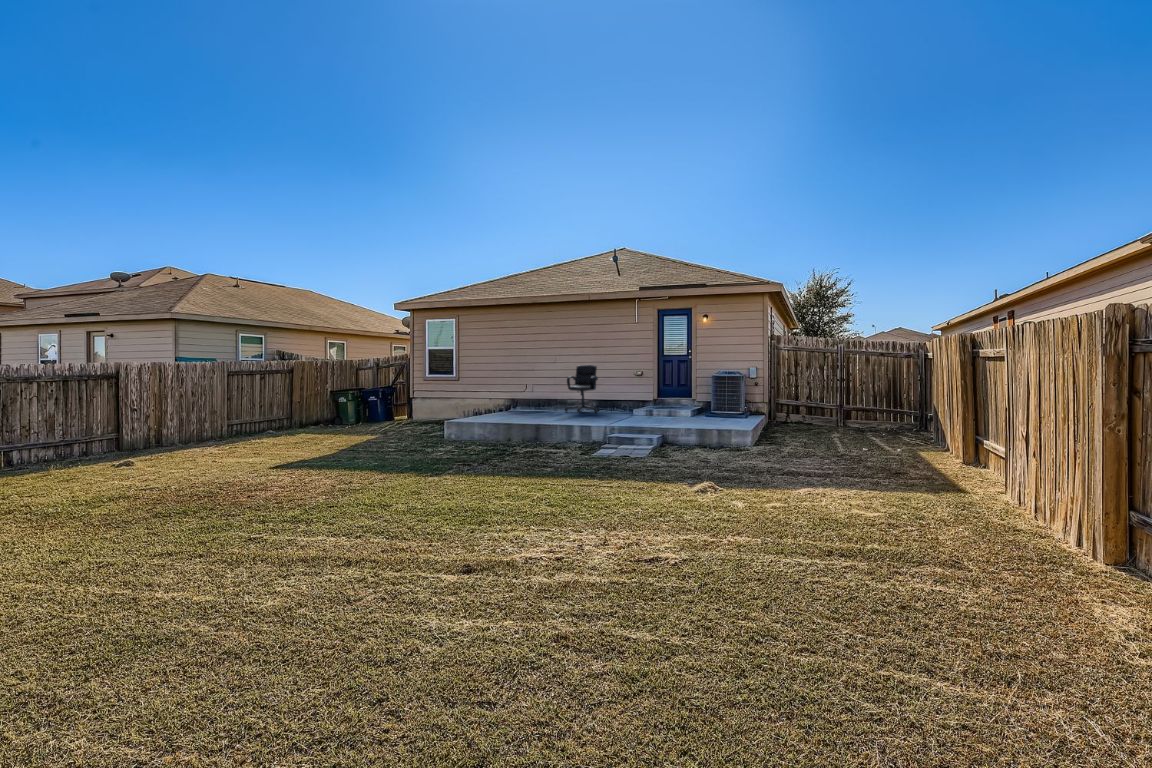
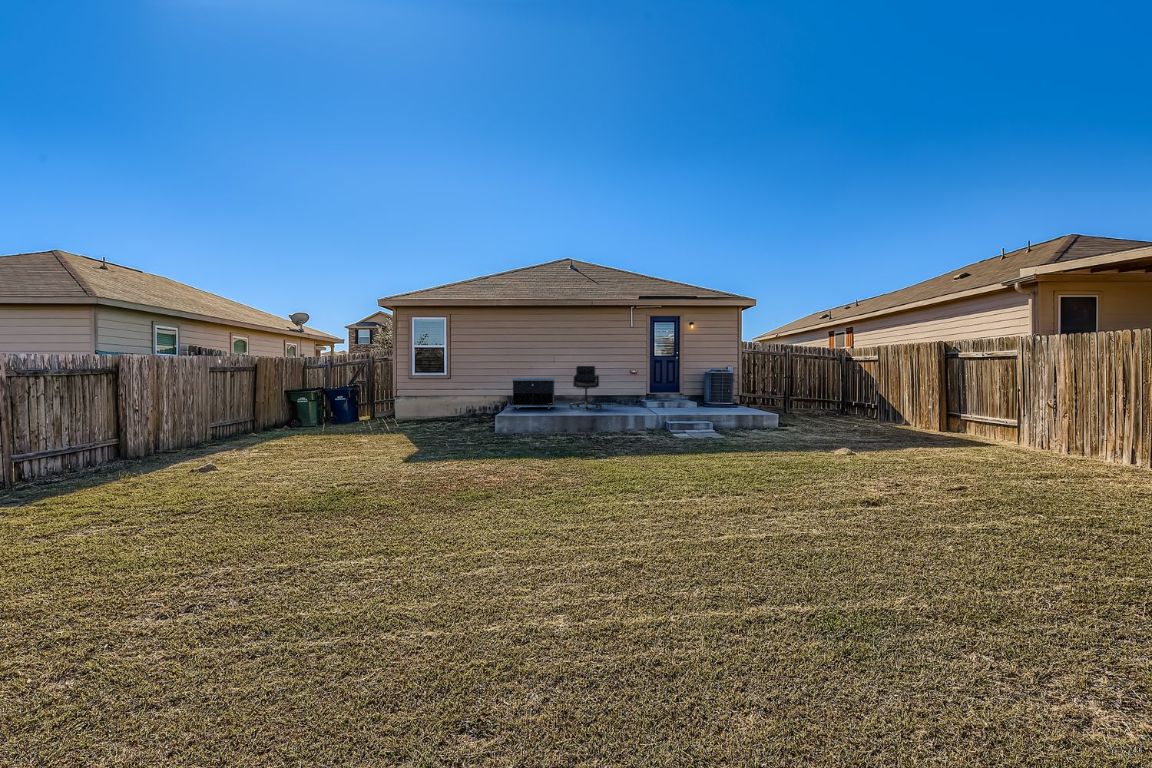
storage bench: none [509,379,556,412] -> present [513,378,554,409]

